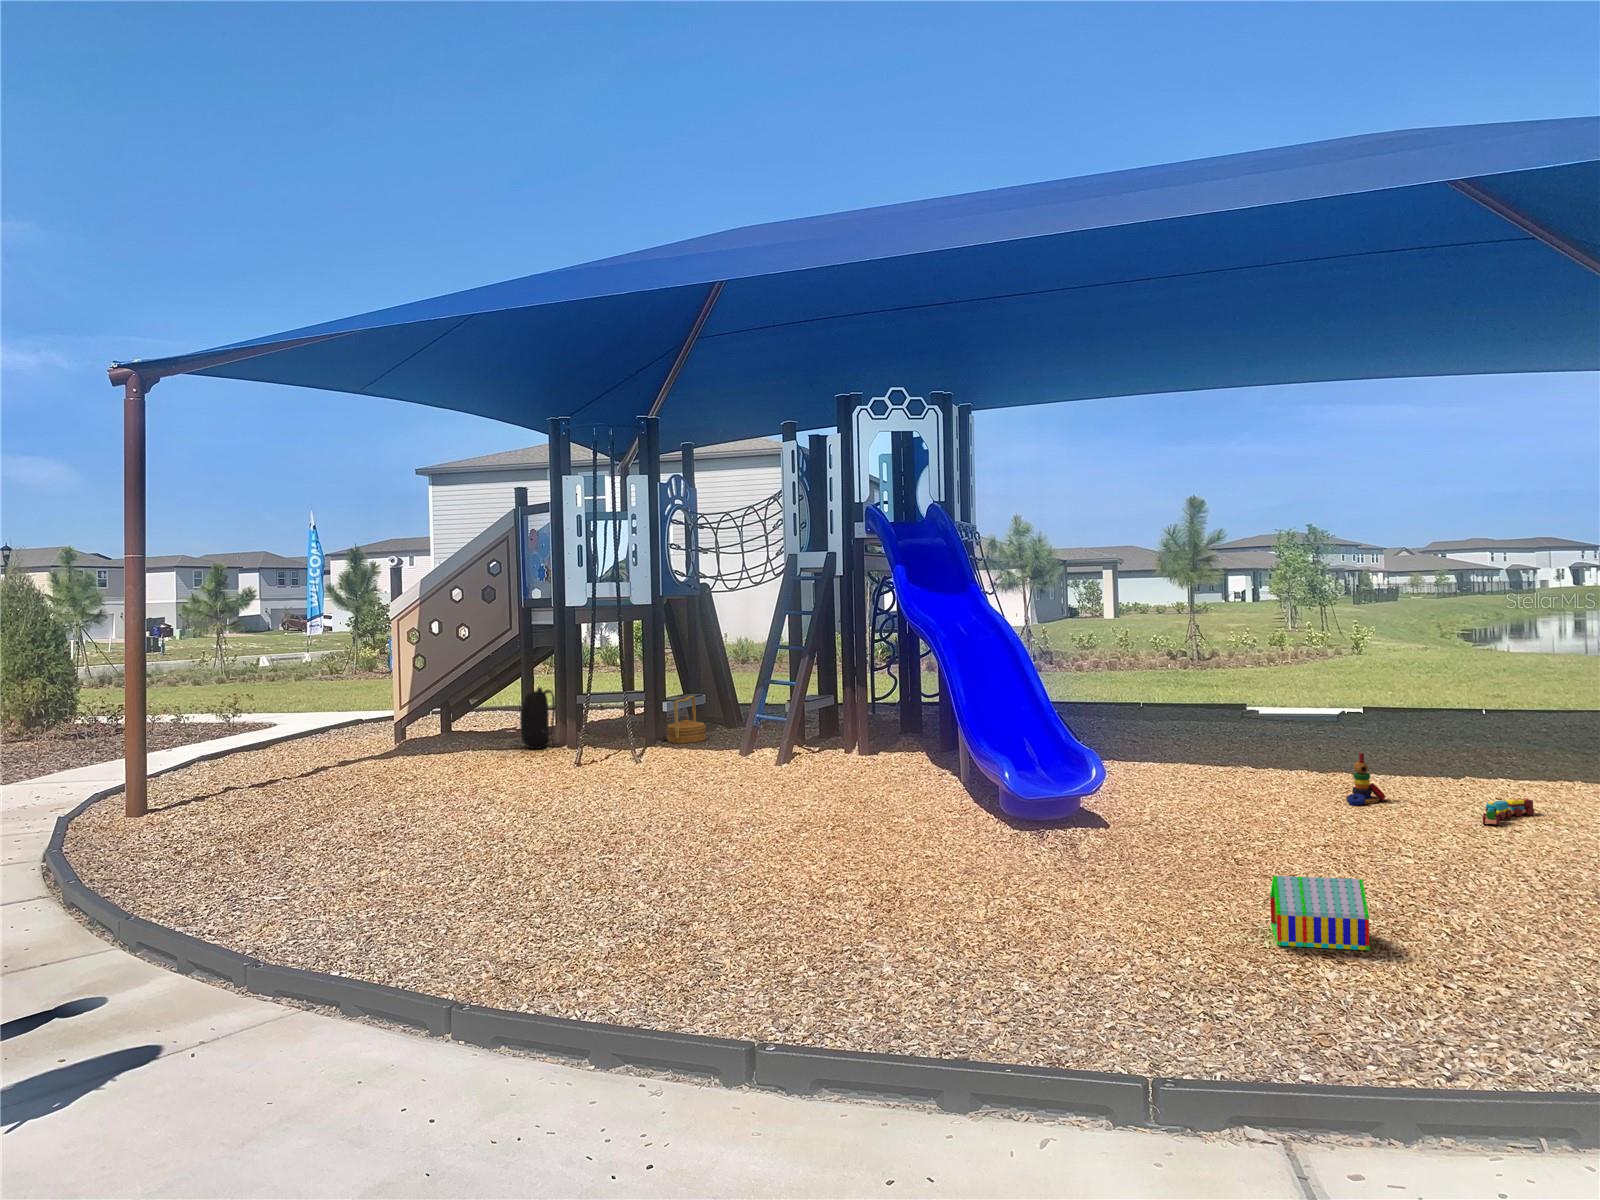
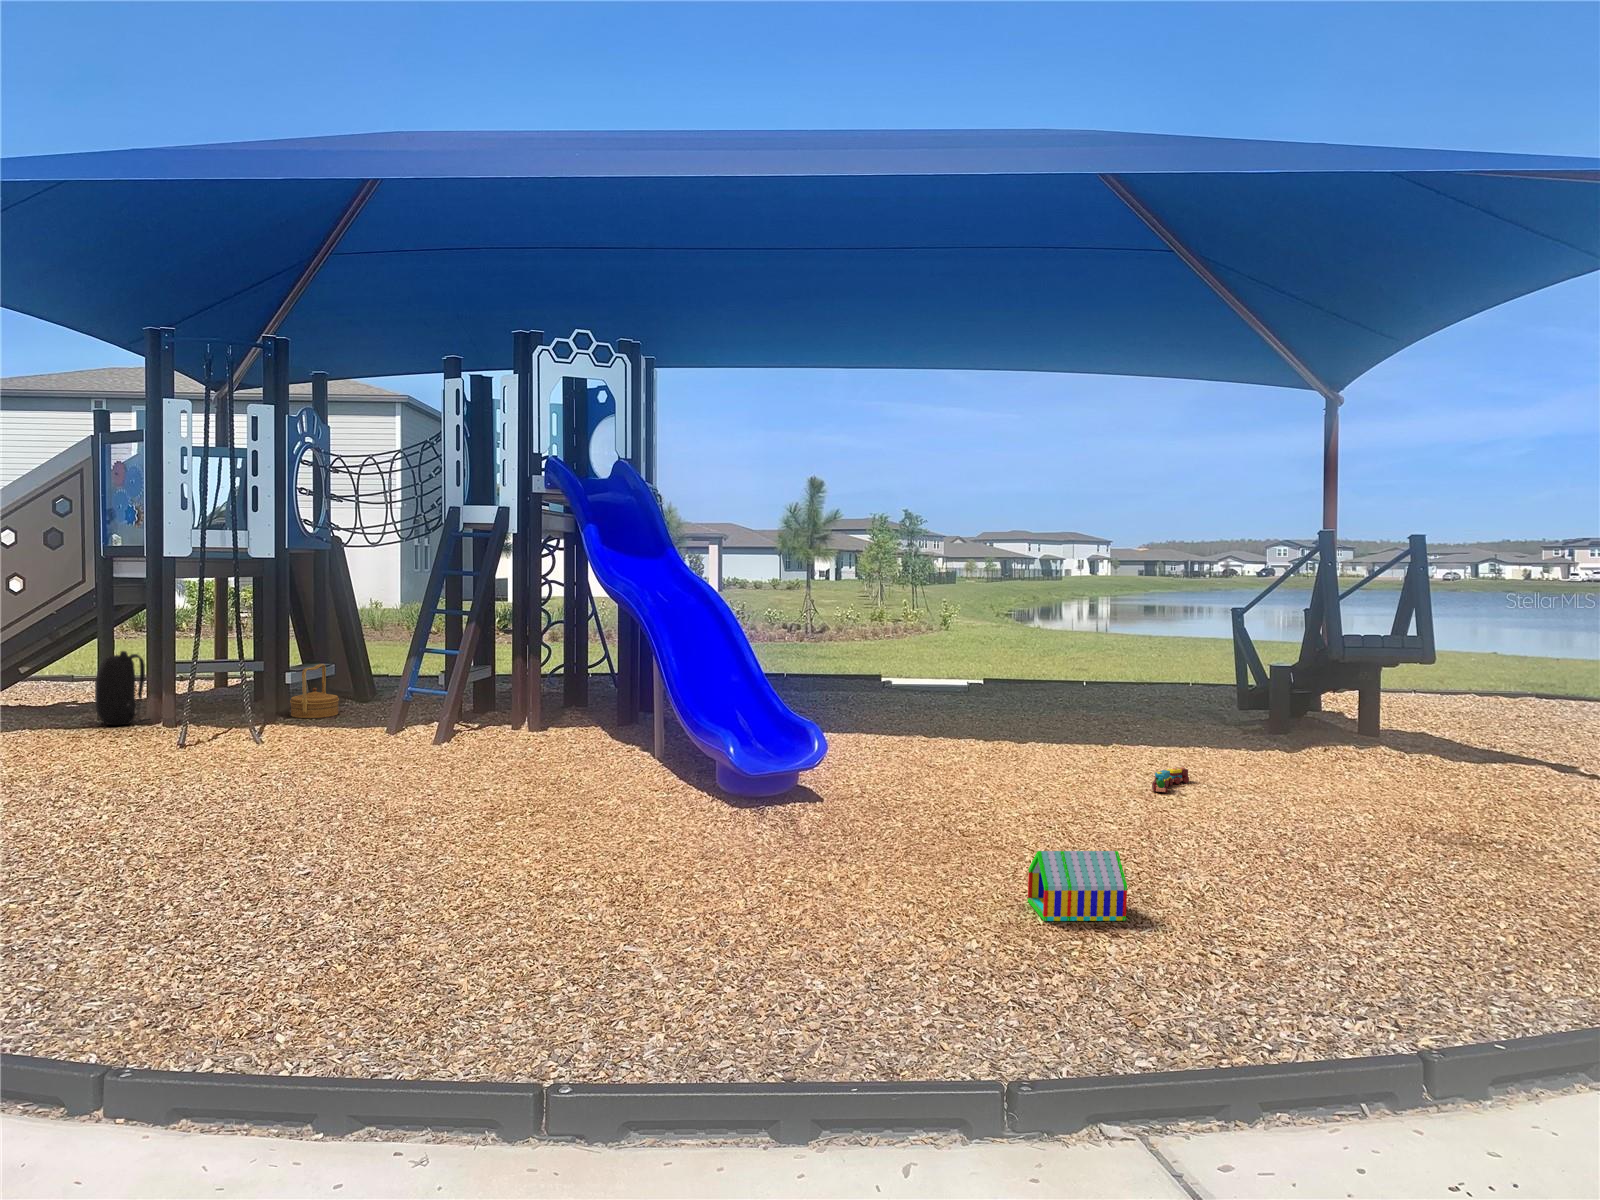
stacking toy: present [1346,753,1385,805] -> none [1029,727,1063,777]

